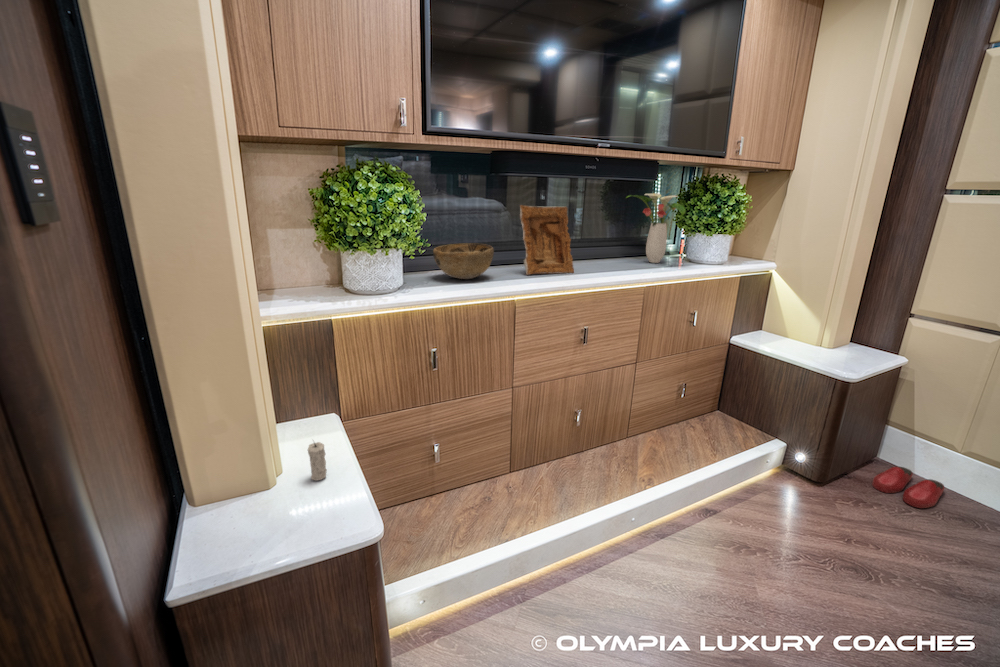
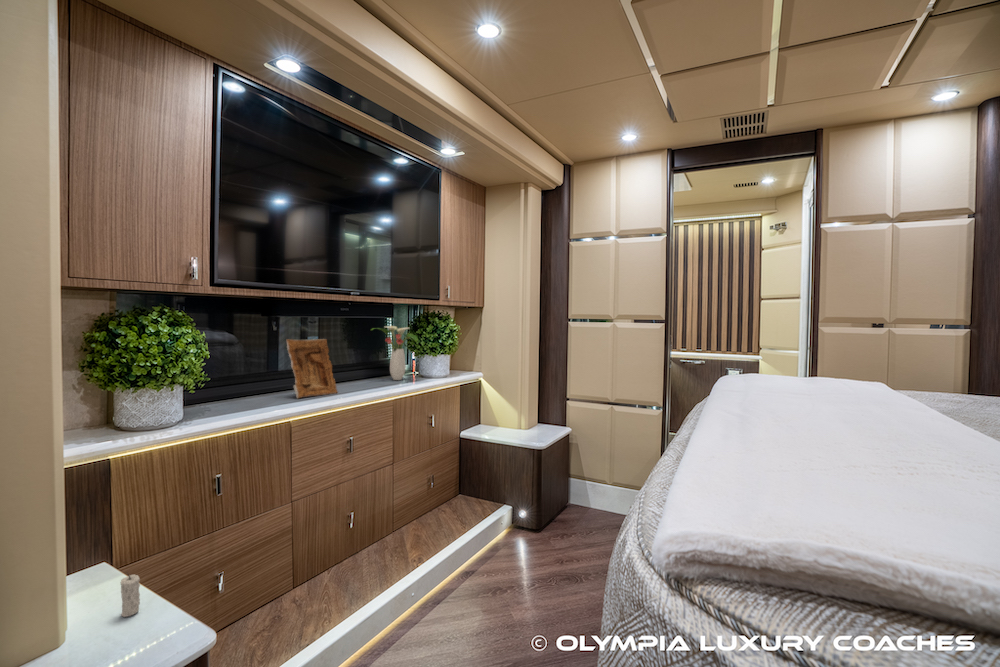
decorative bowl: present [433,243,494,279] -> none [205,374,268,407]
slippers: present [872,467,944,508] -> none [565,507,602,530]

